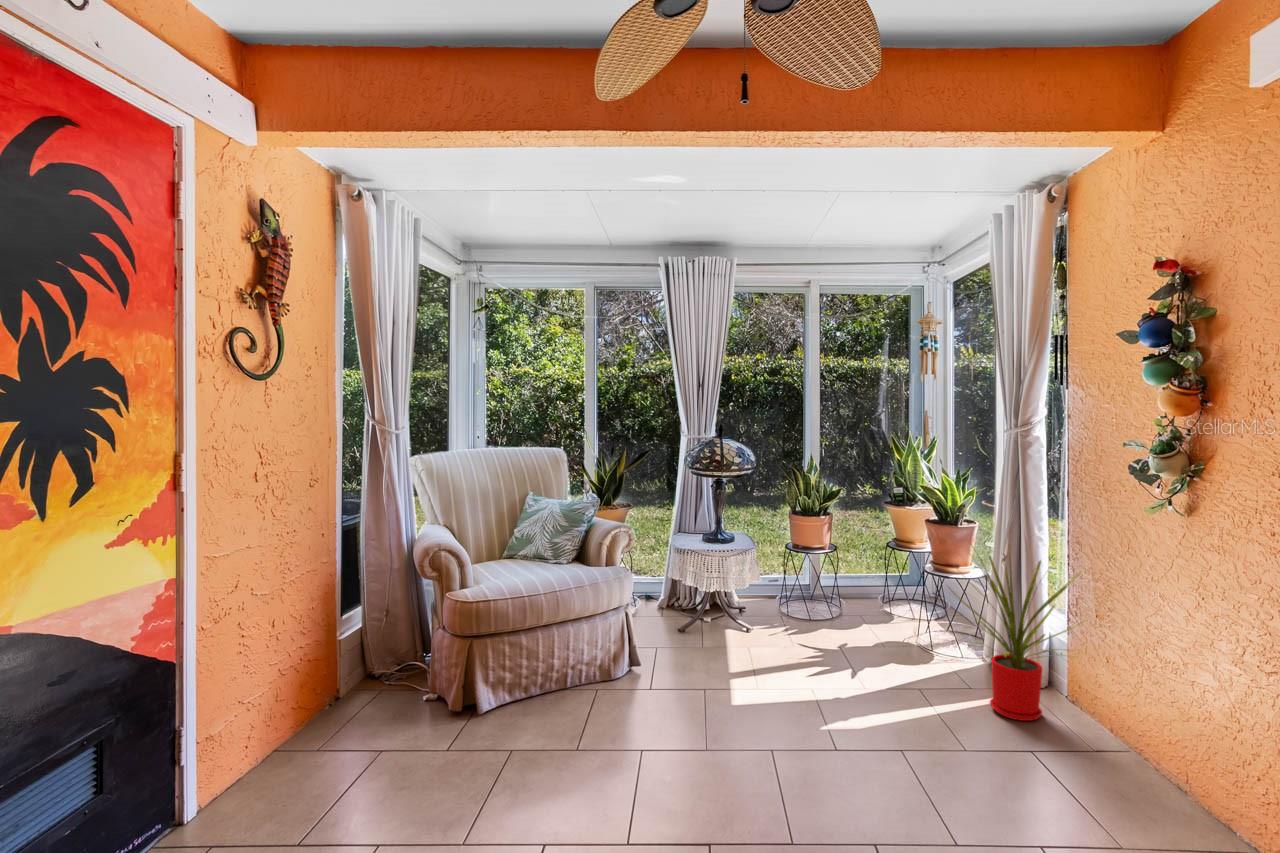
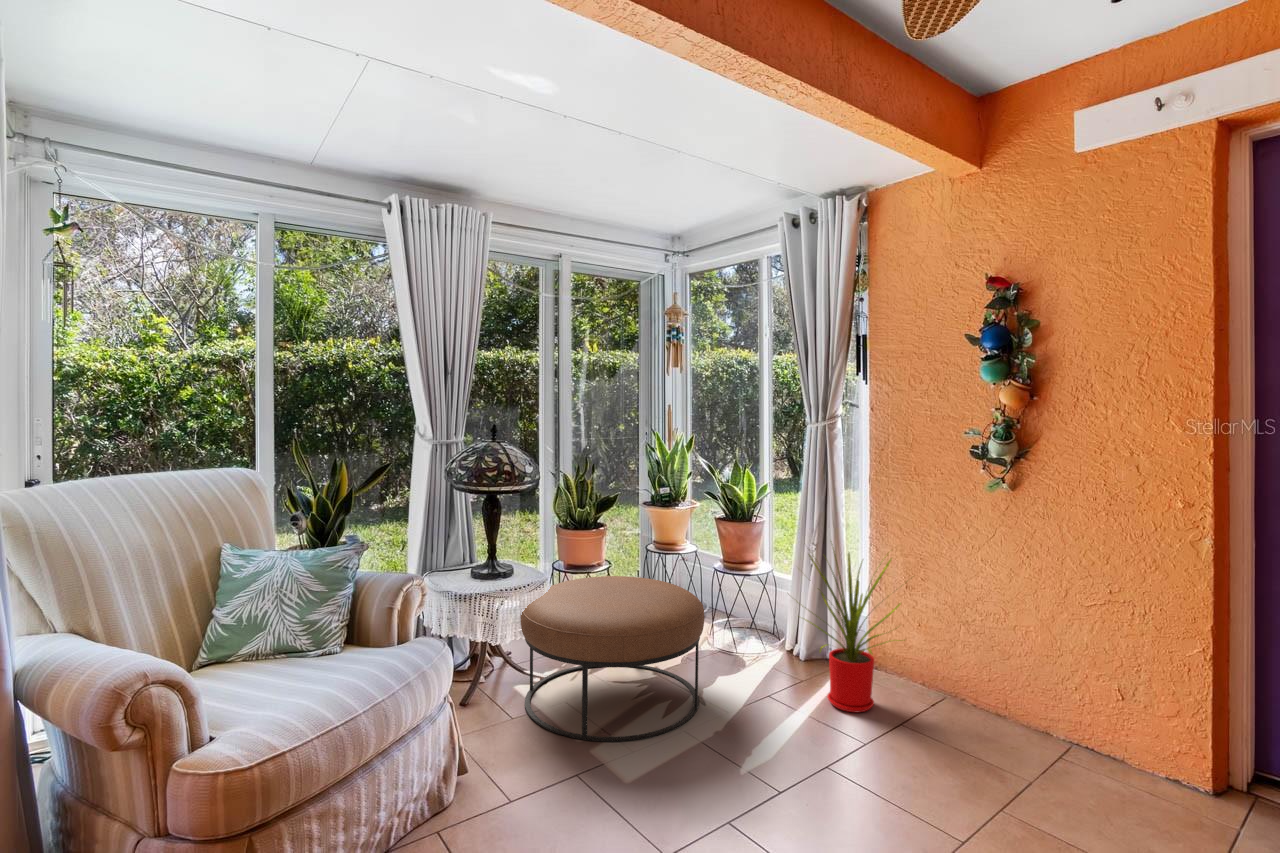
ottoman: none [716,553,873,684] -> present [520,576,704,742]

